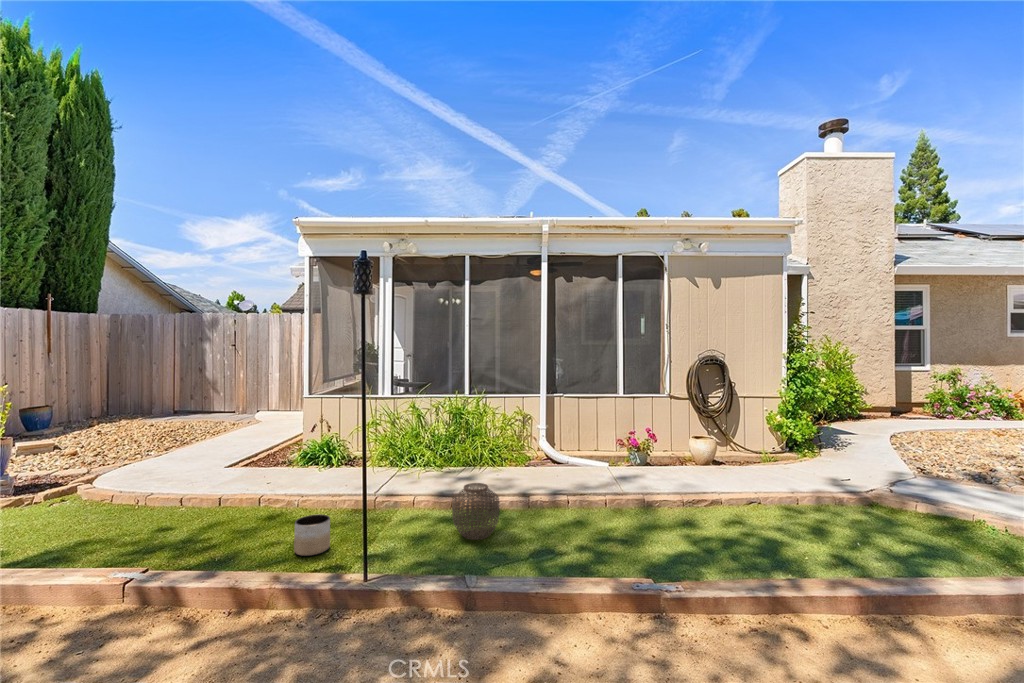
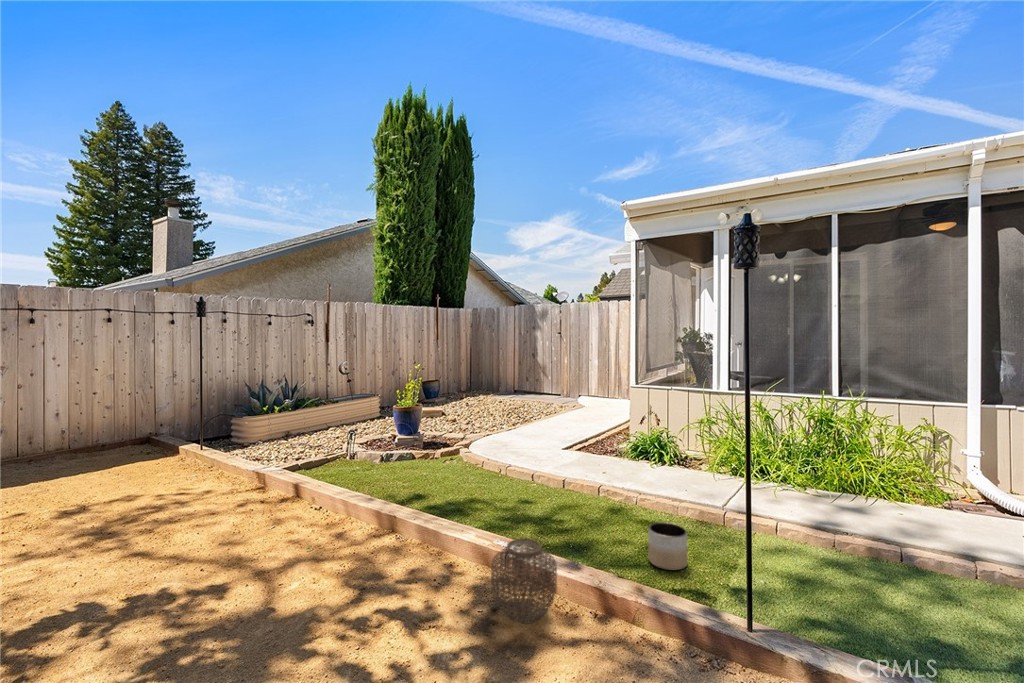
woven basket: present [452,483,499,540] -> present [491,539,557,623]

